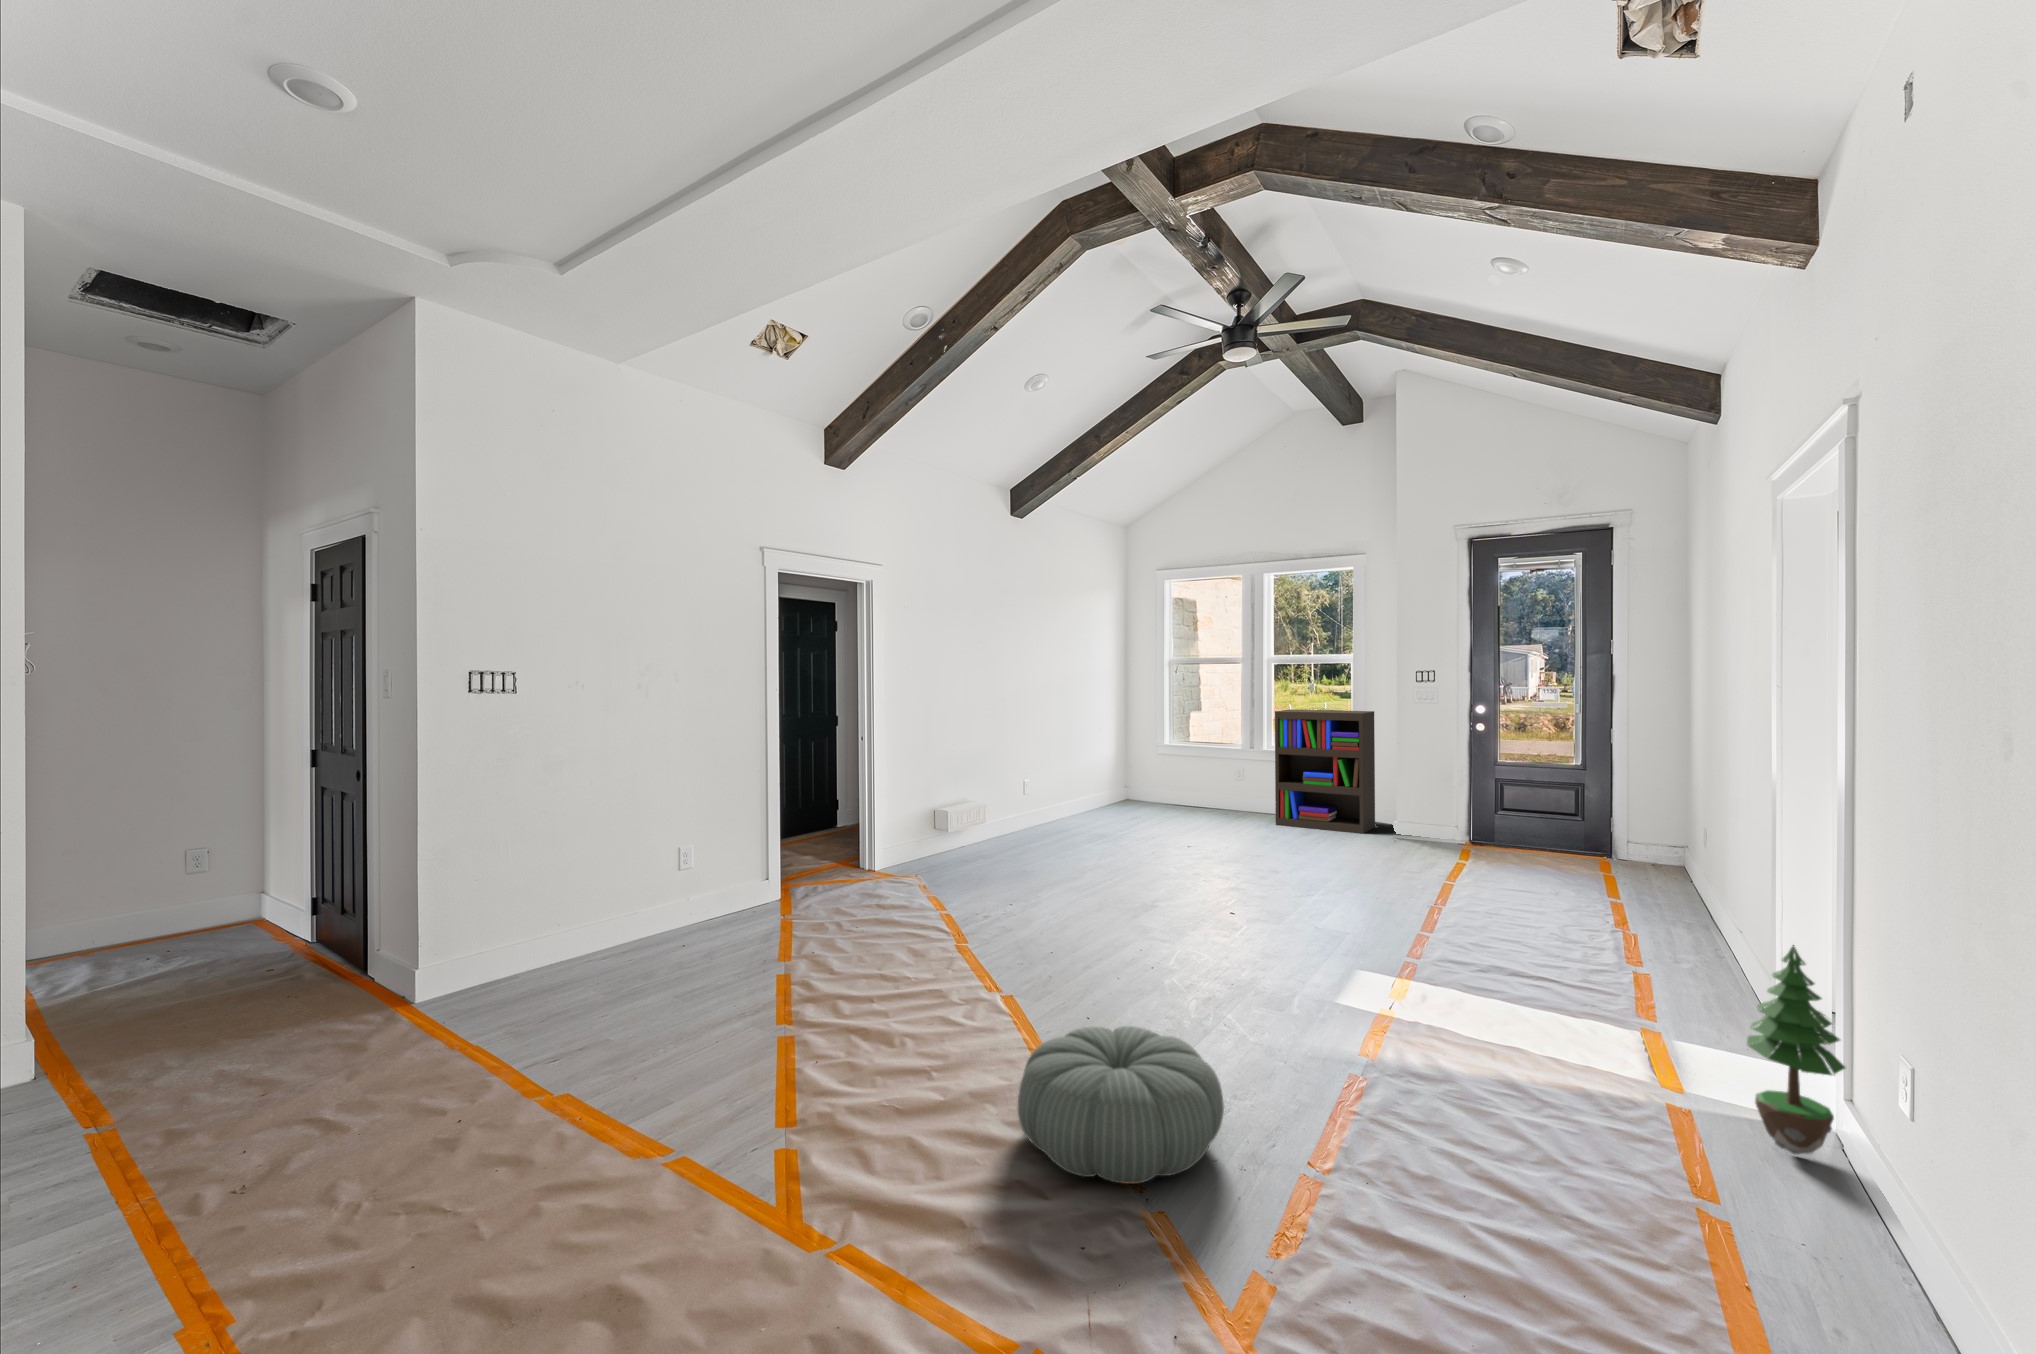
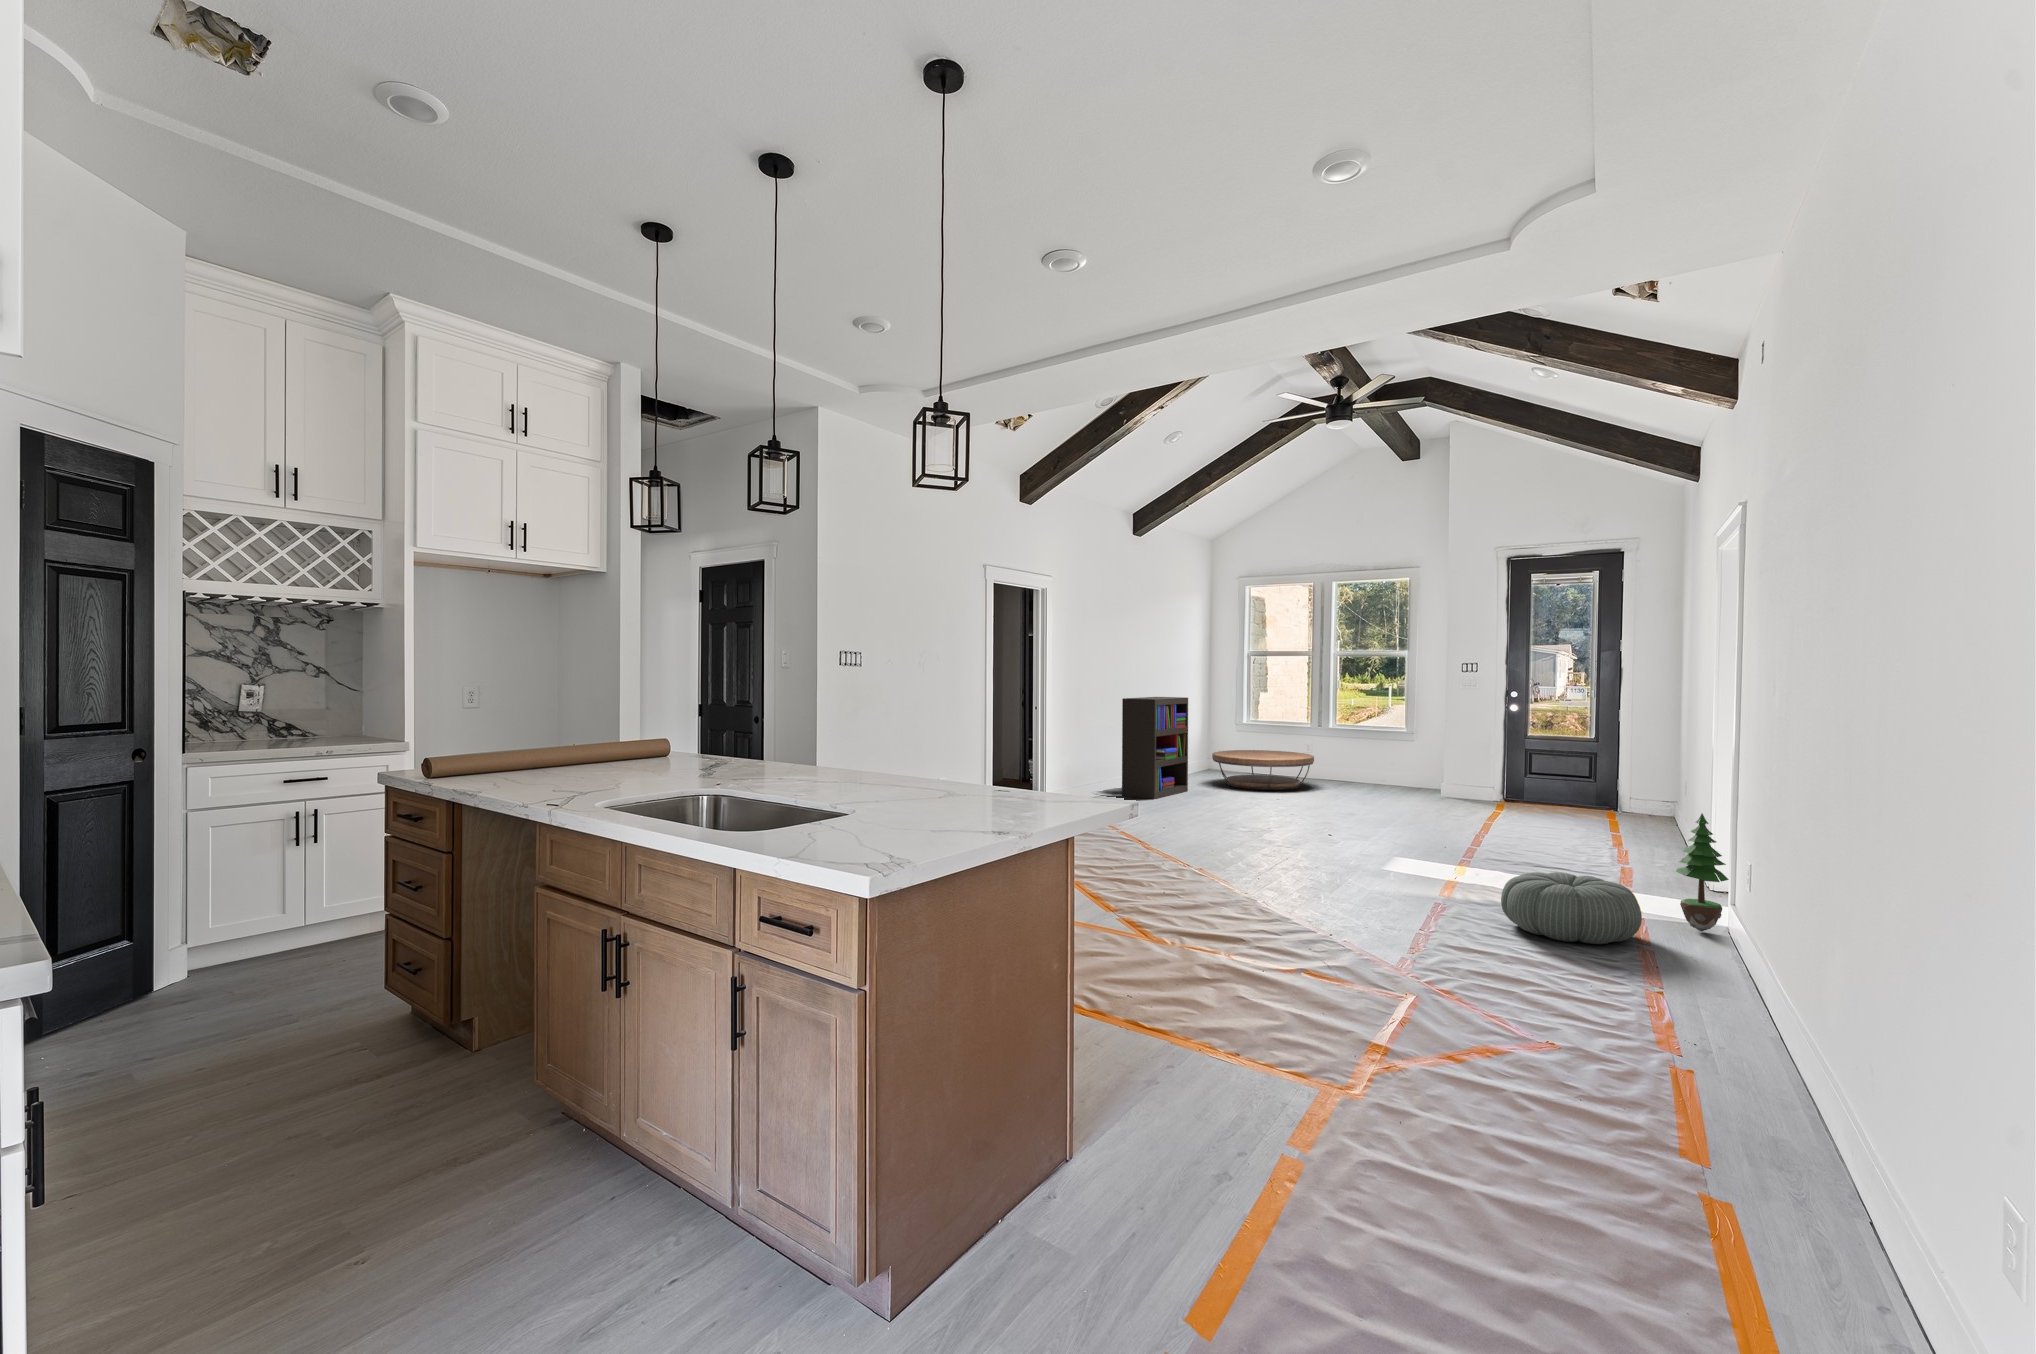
bookshelf: present [1275,710,1375,833] -> present [1122,697,1188,799]
coffee table: none [1120,773,1241,825] -> present [1212,750,1314,790]
pouf: present [1018,1026,1224,1184] -> present [1501,872,1642,944]

